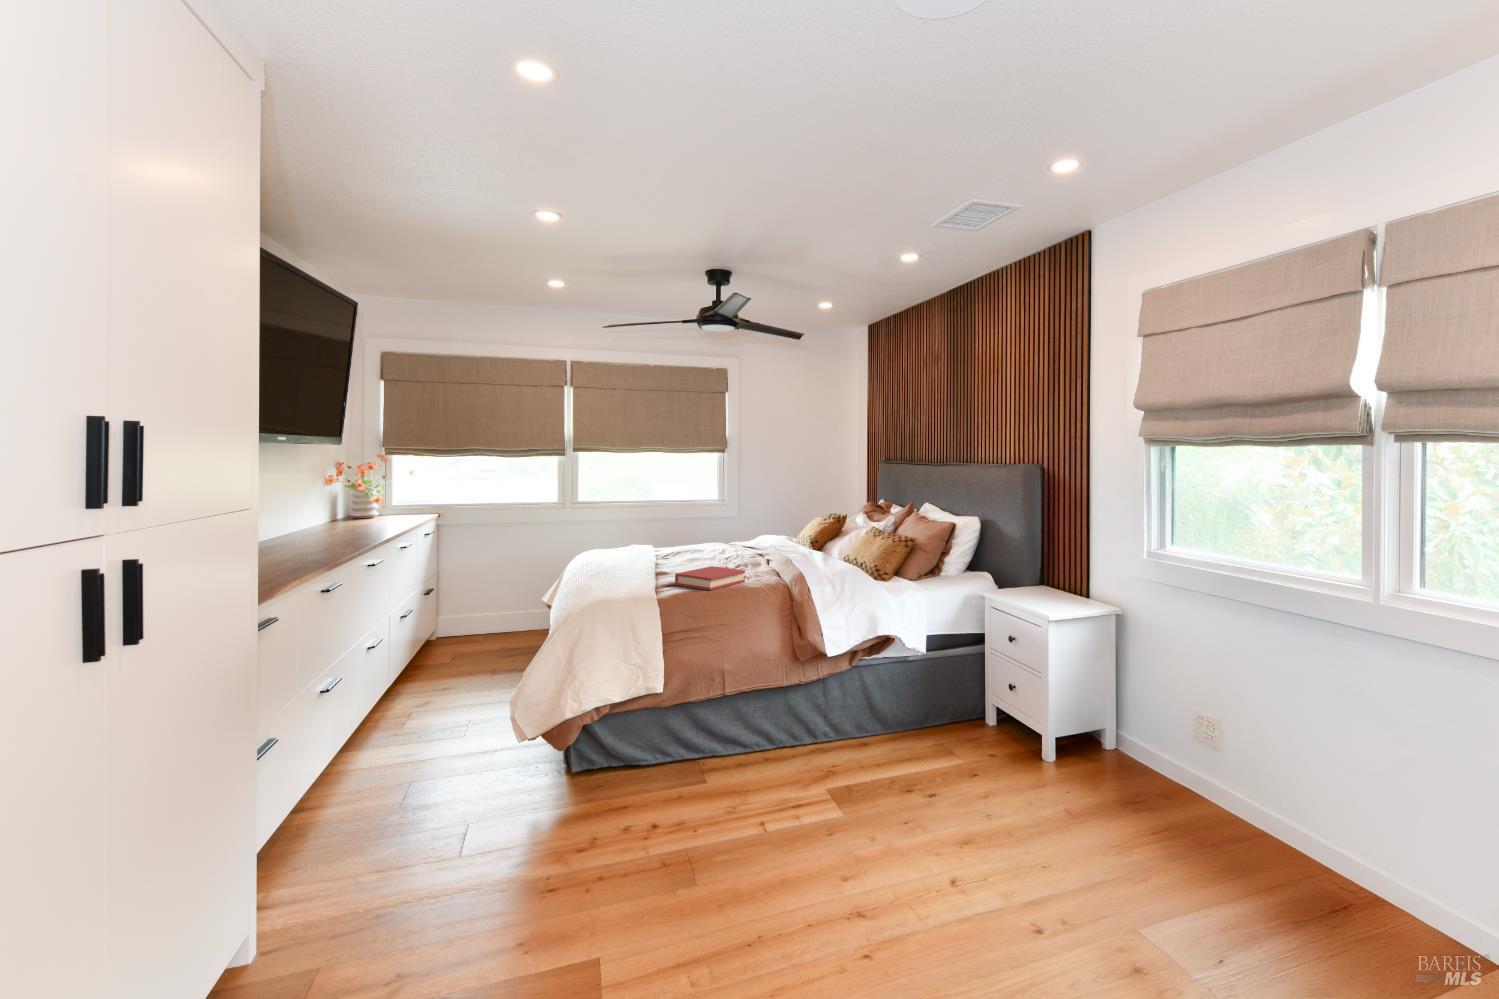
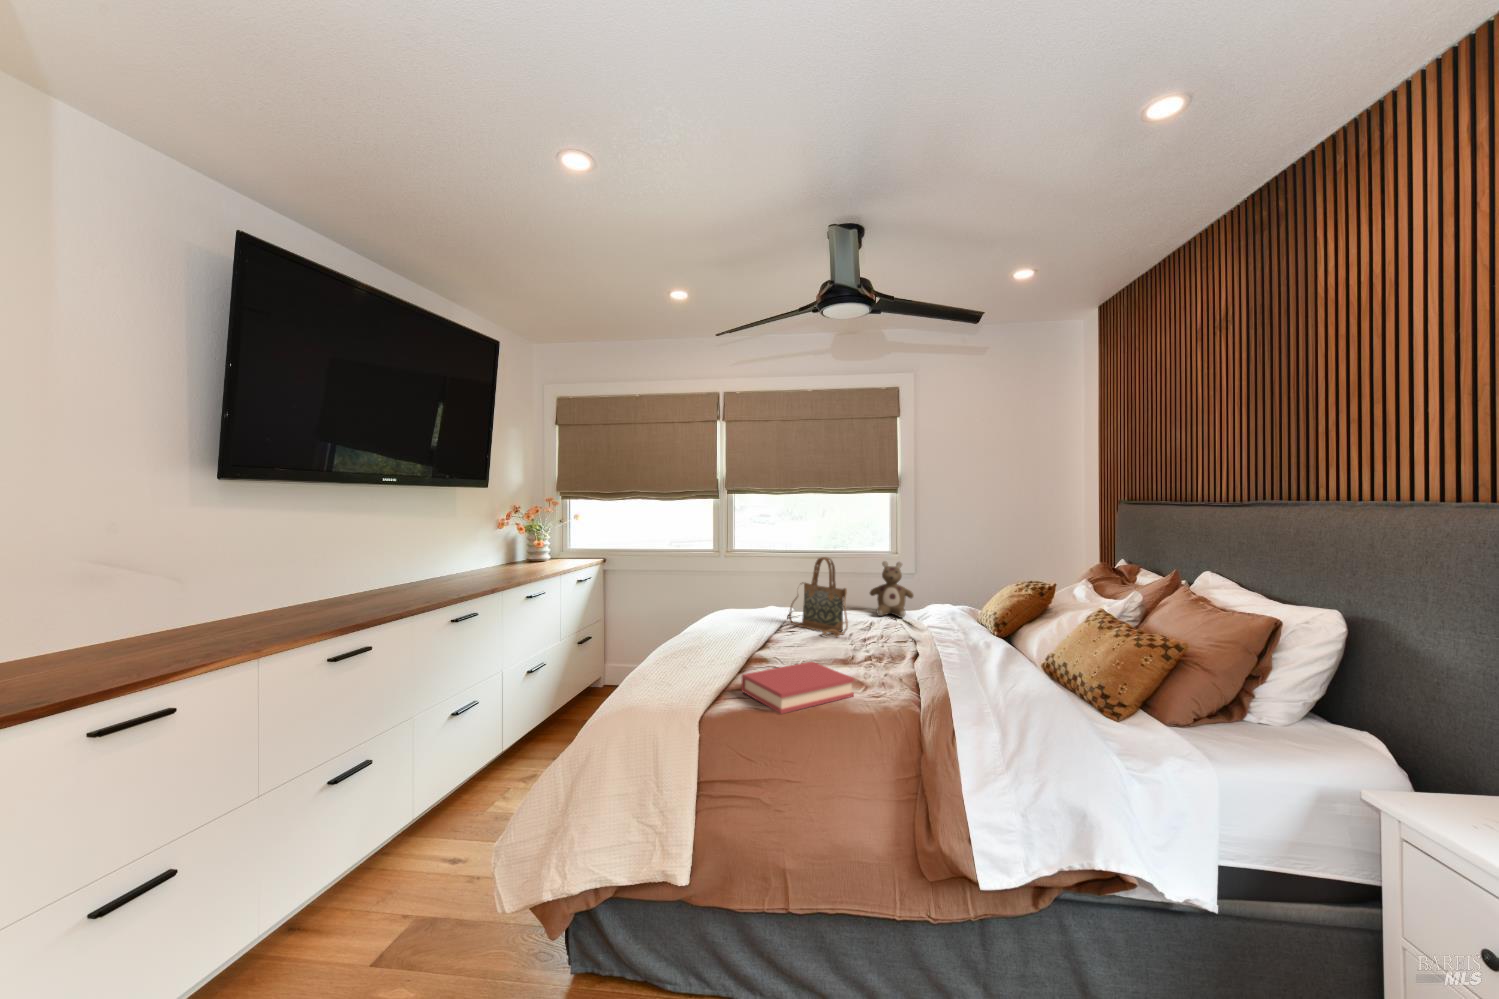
handbag: none [664,503,712,560] -> present [789,557,848,637]
stuffed bear: none [716,507,749,548] -> present [870,561,914,618]

